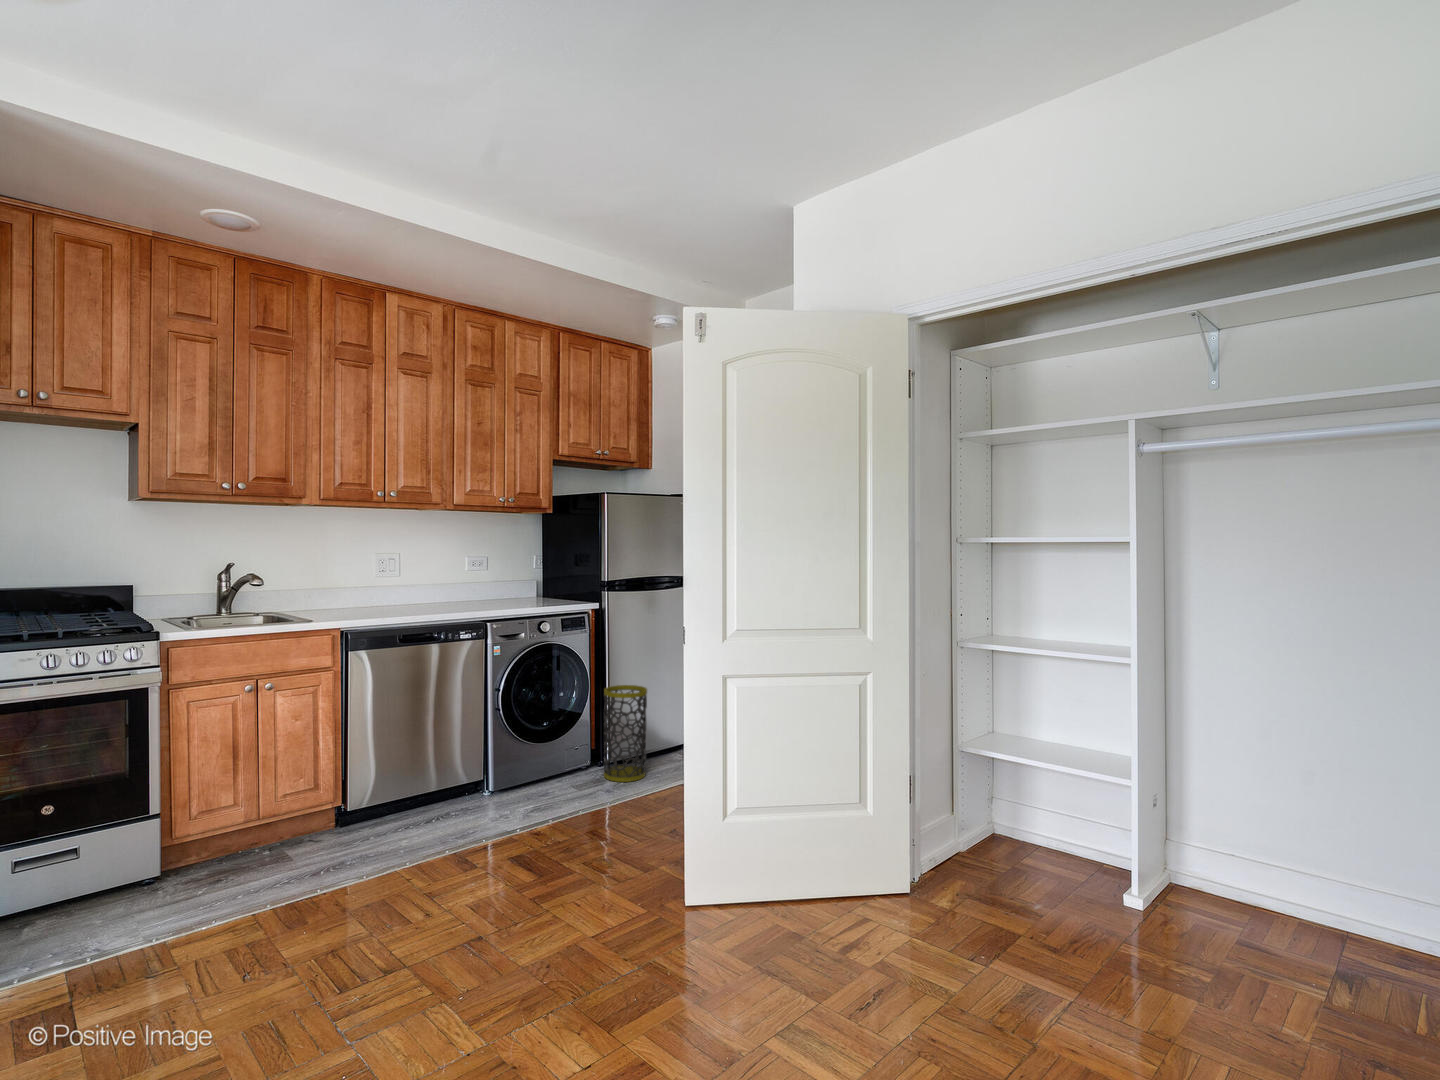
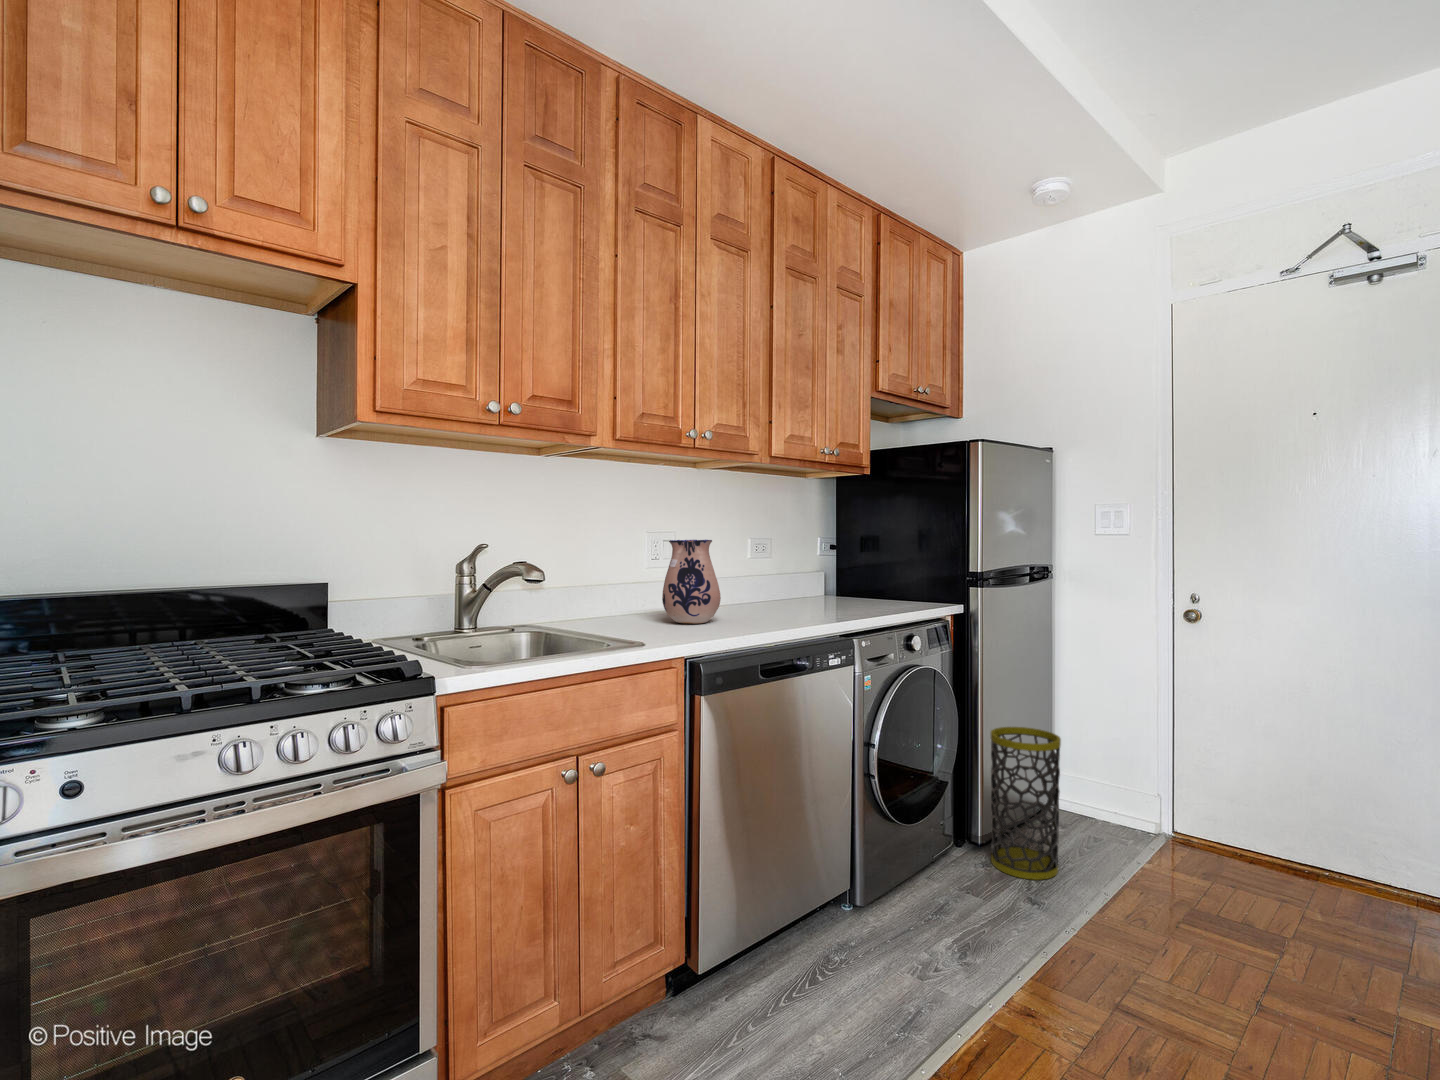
ceramic pitcher: none [362,558,402,611] -> present [662,540,721,624]

